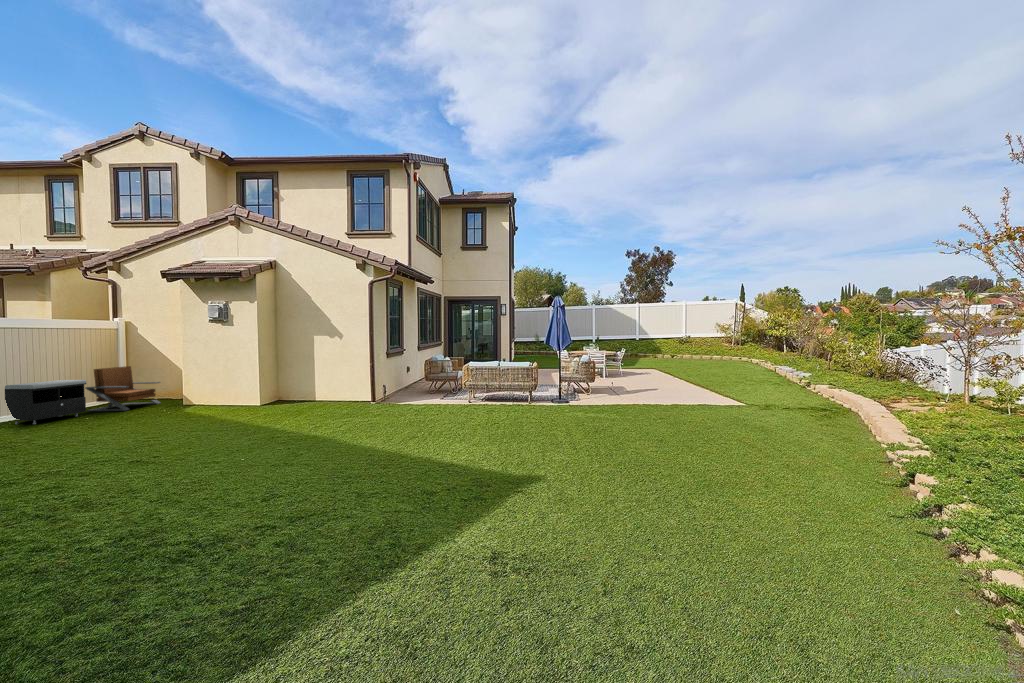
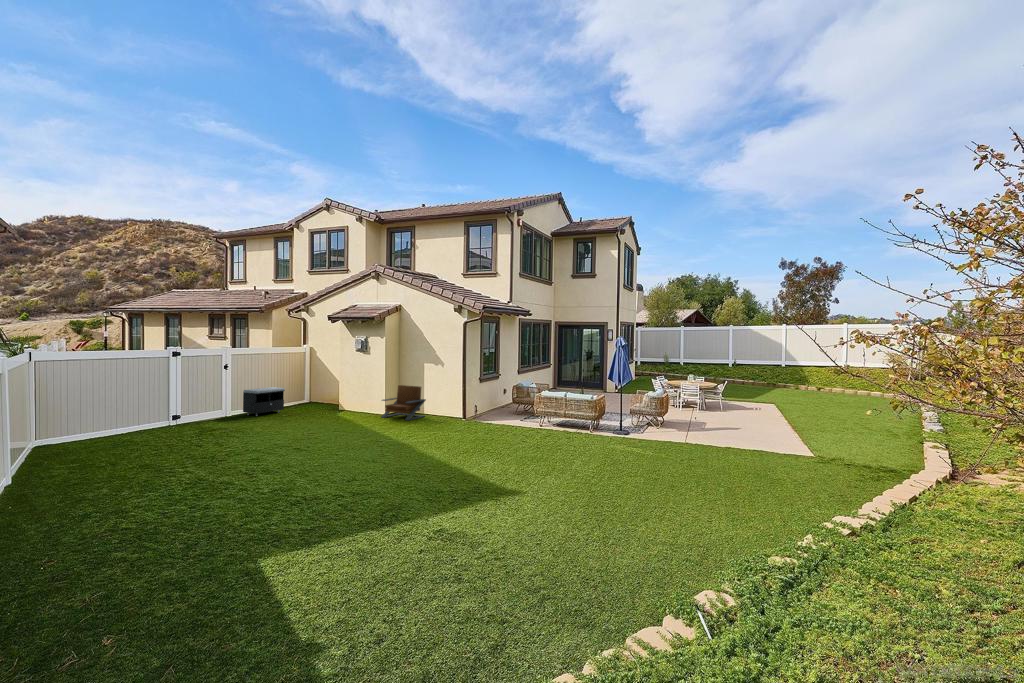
lounge chair: present [85,366,161,411] -> present [381,385,426,420]

